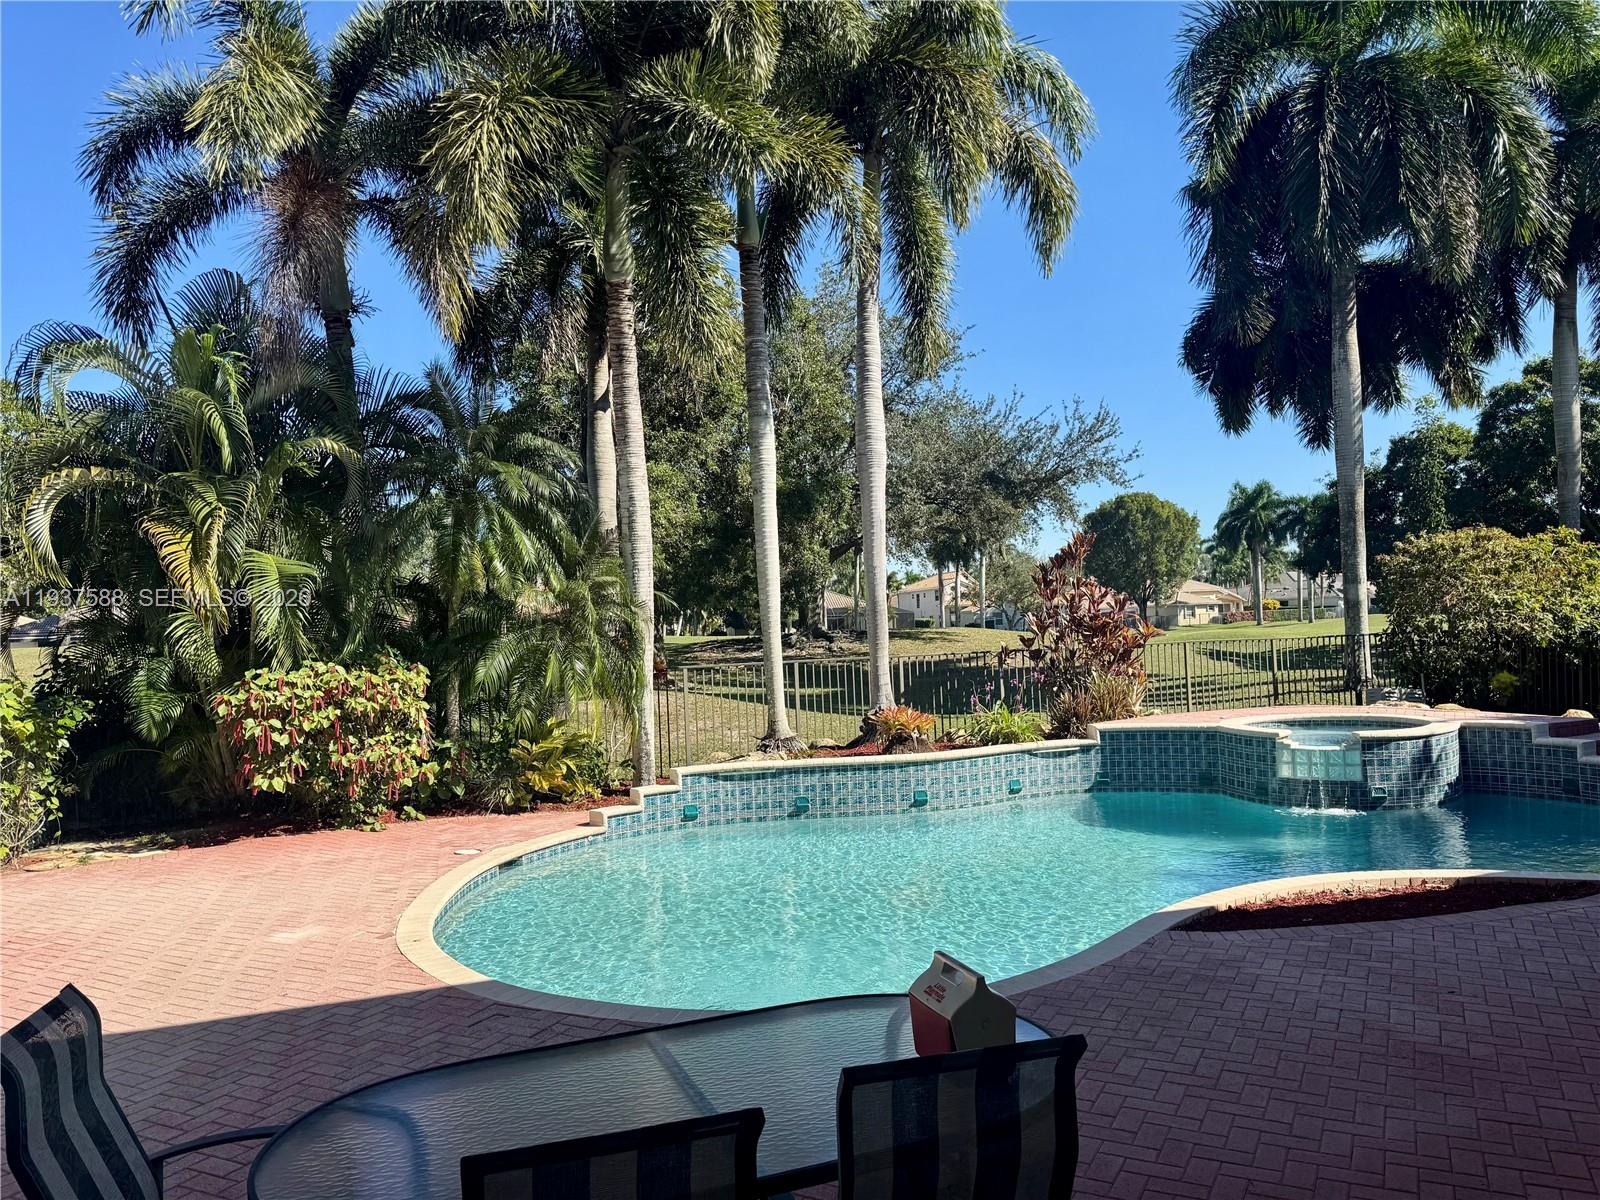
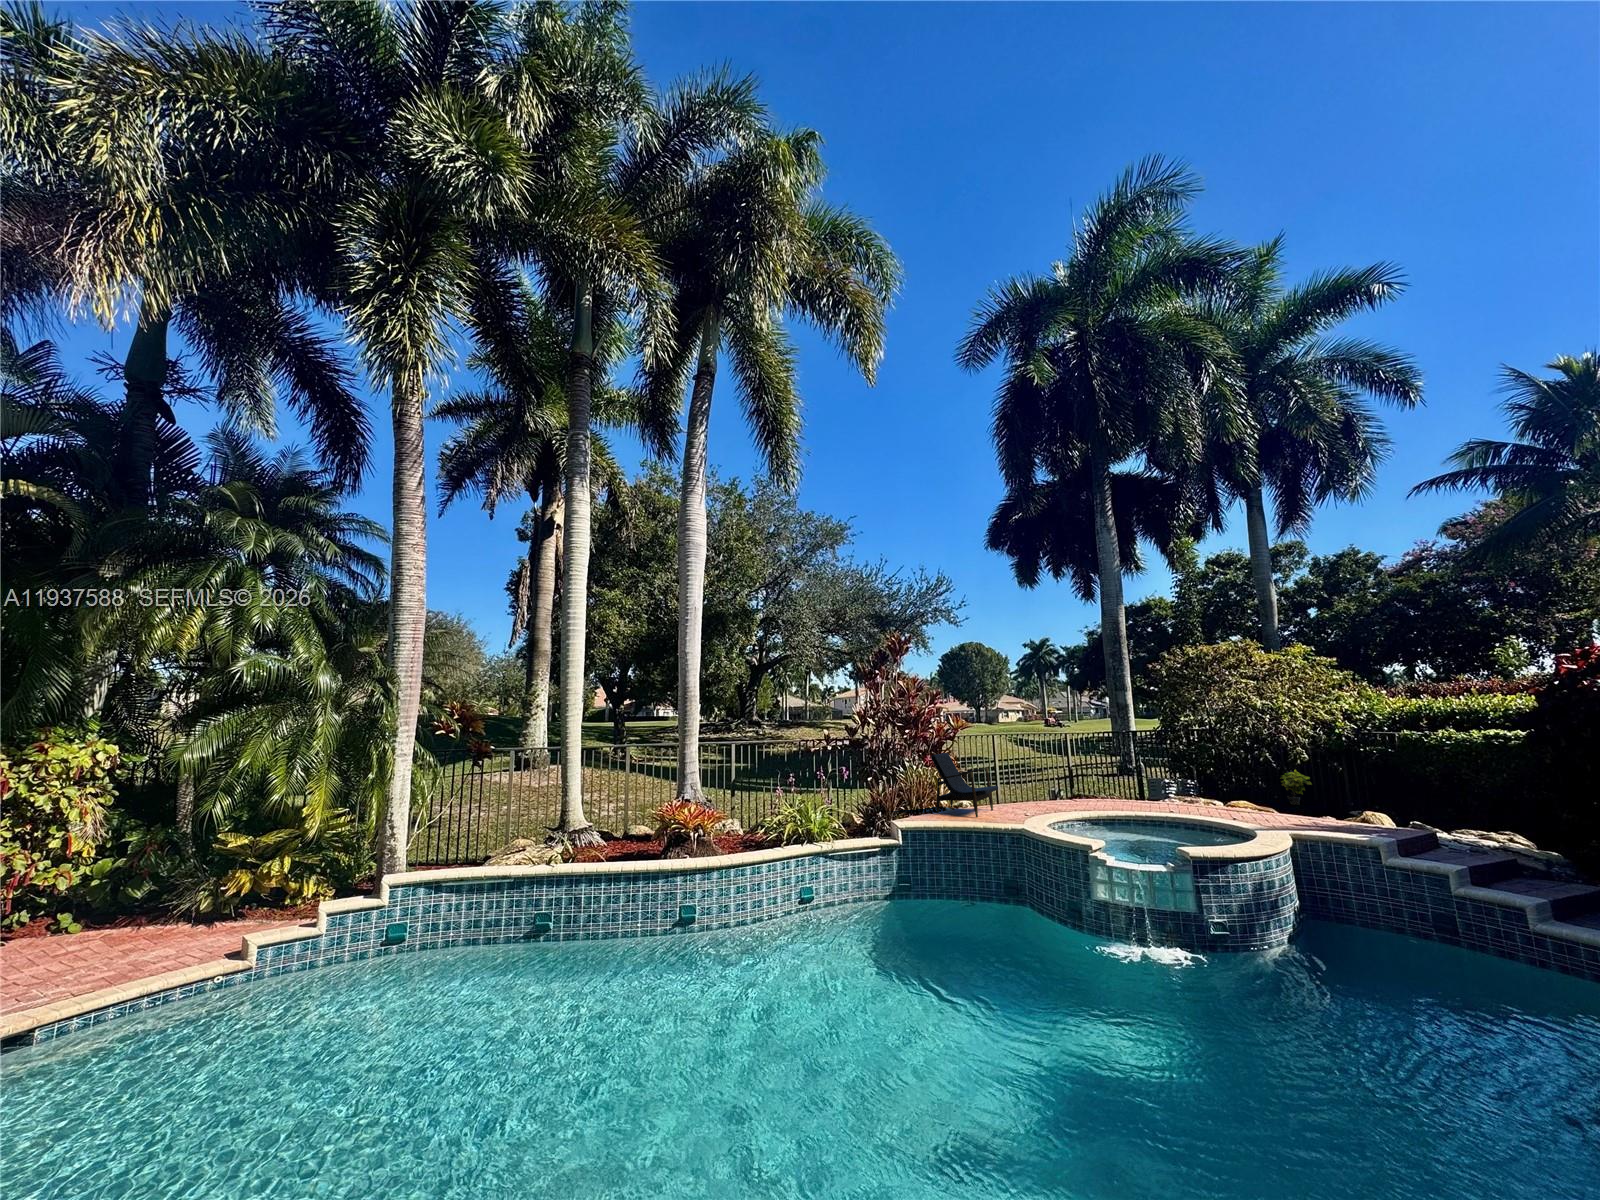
lounge chair: none [1125,662,1194,722] -> present [931,753,998,817]

